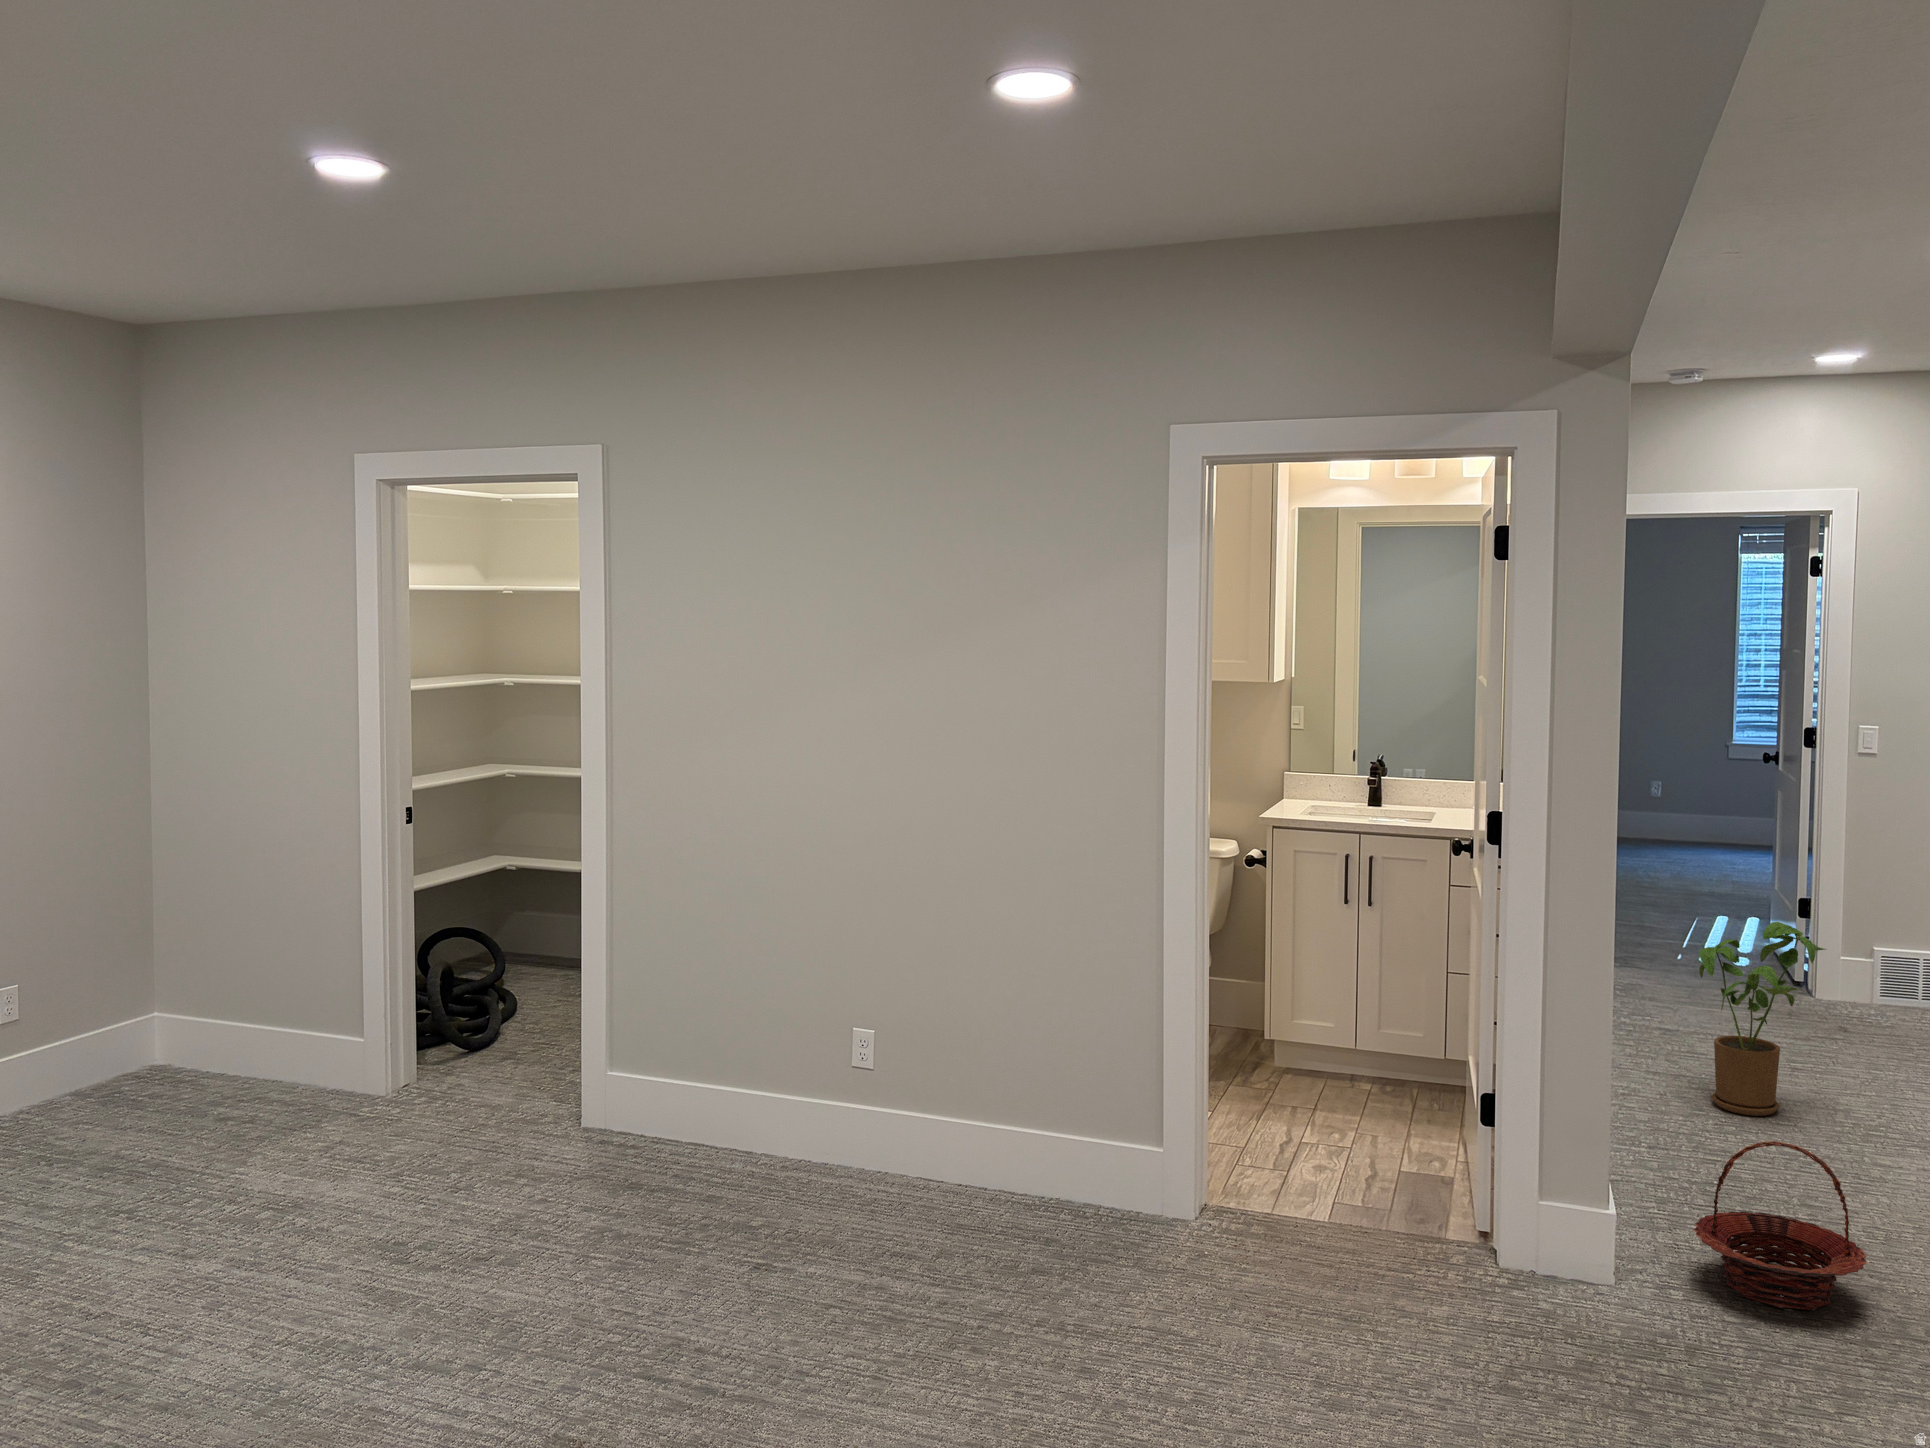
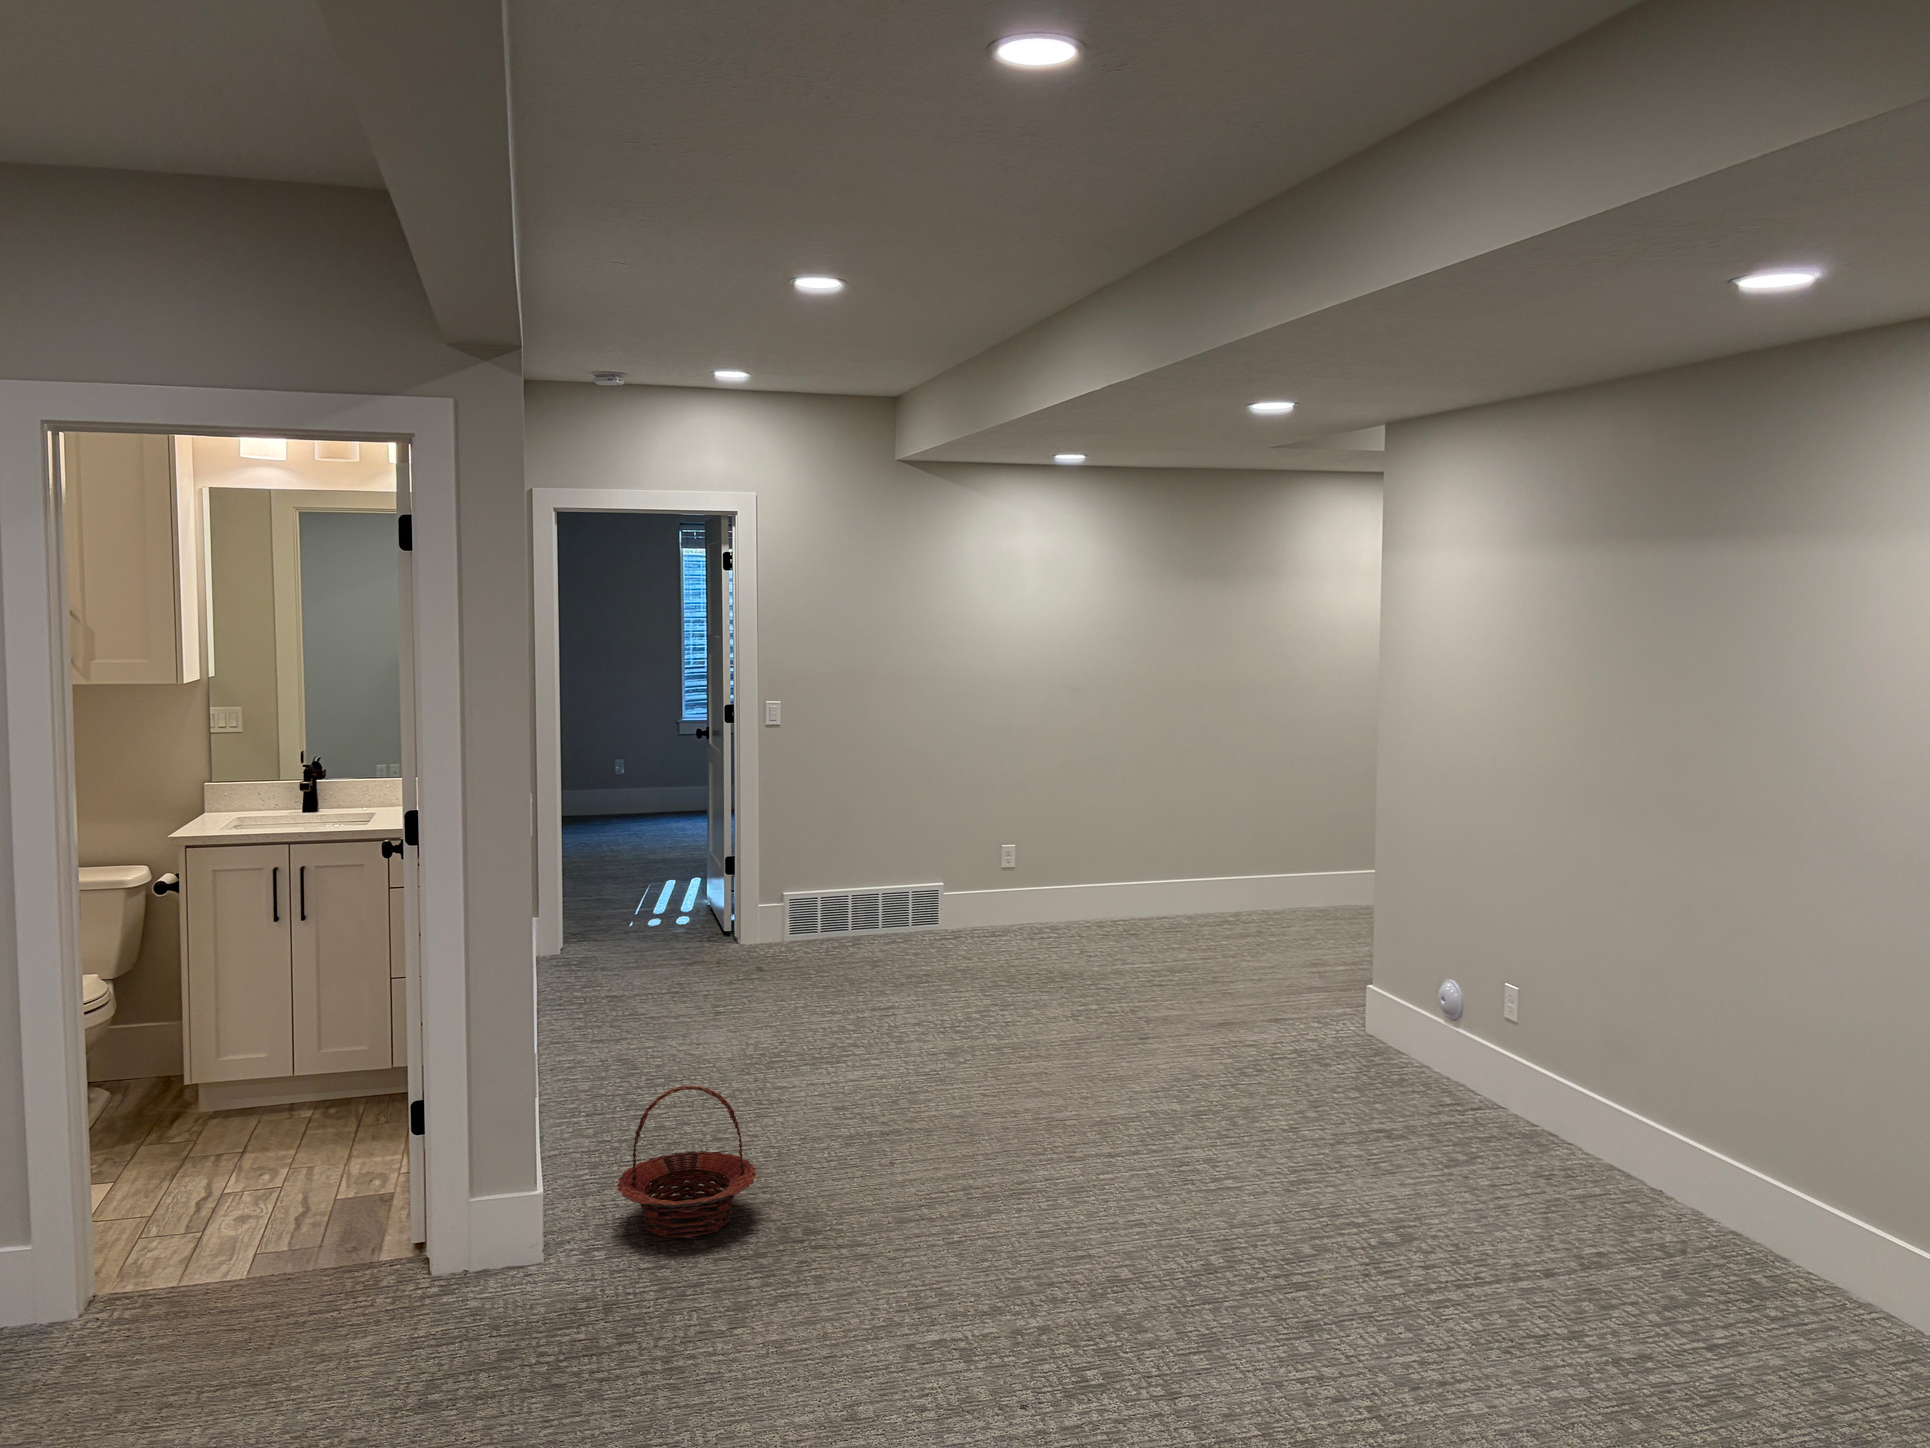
house plant: present [1699,922,1826,1116] -> none [633,881,736,1060]

